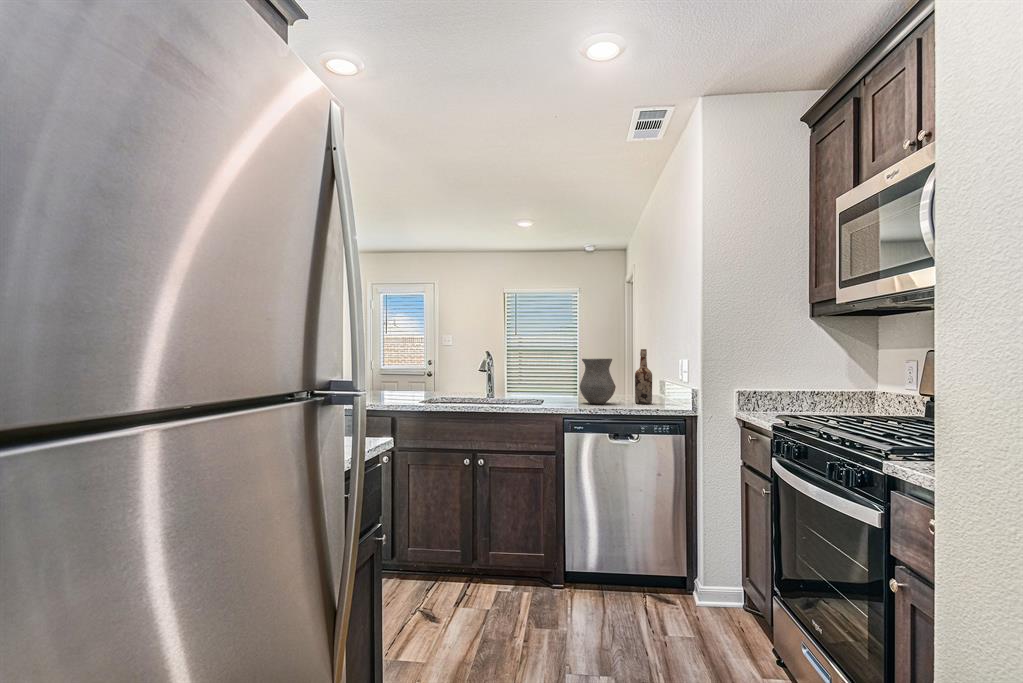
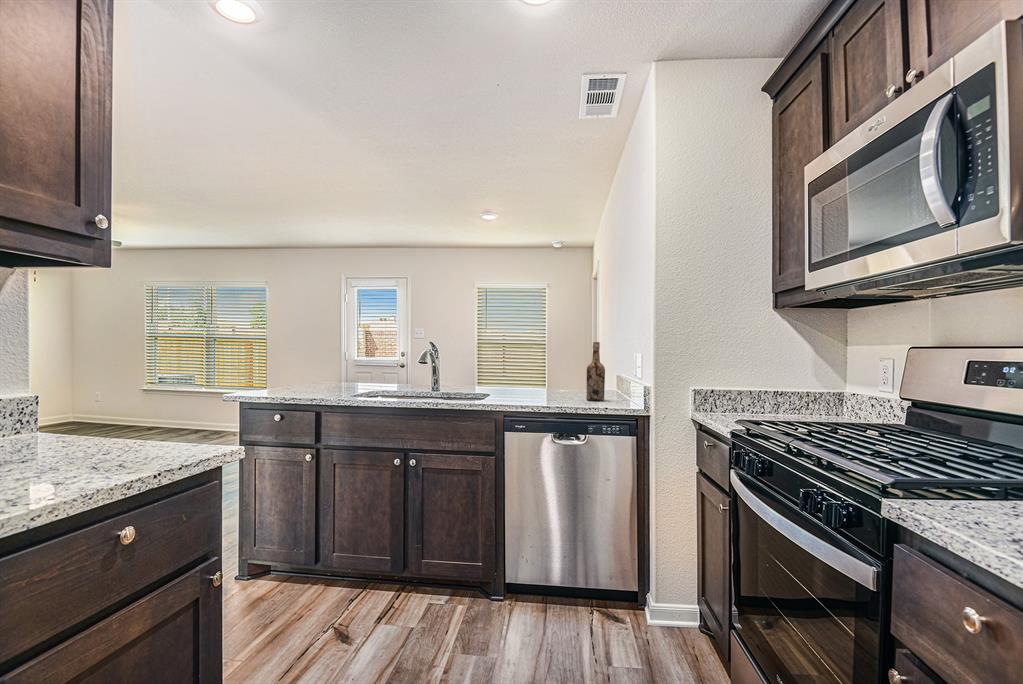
vase: present [580,358,616,404] -> none [528,351,566,400]

